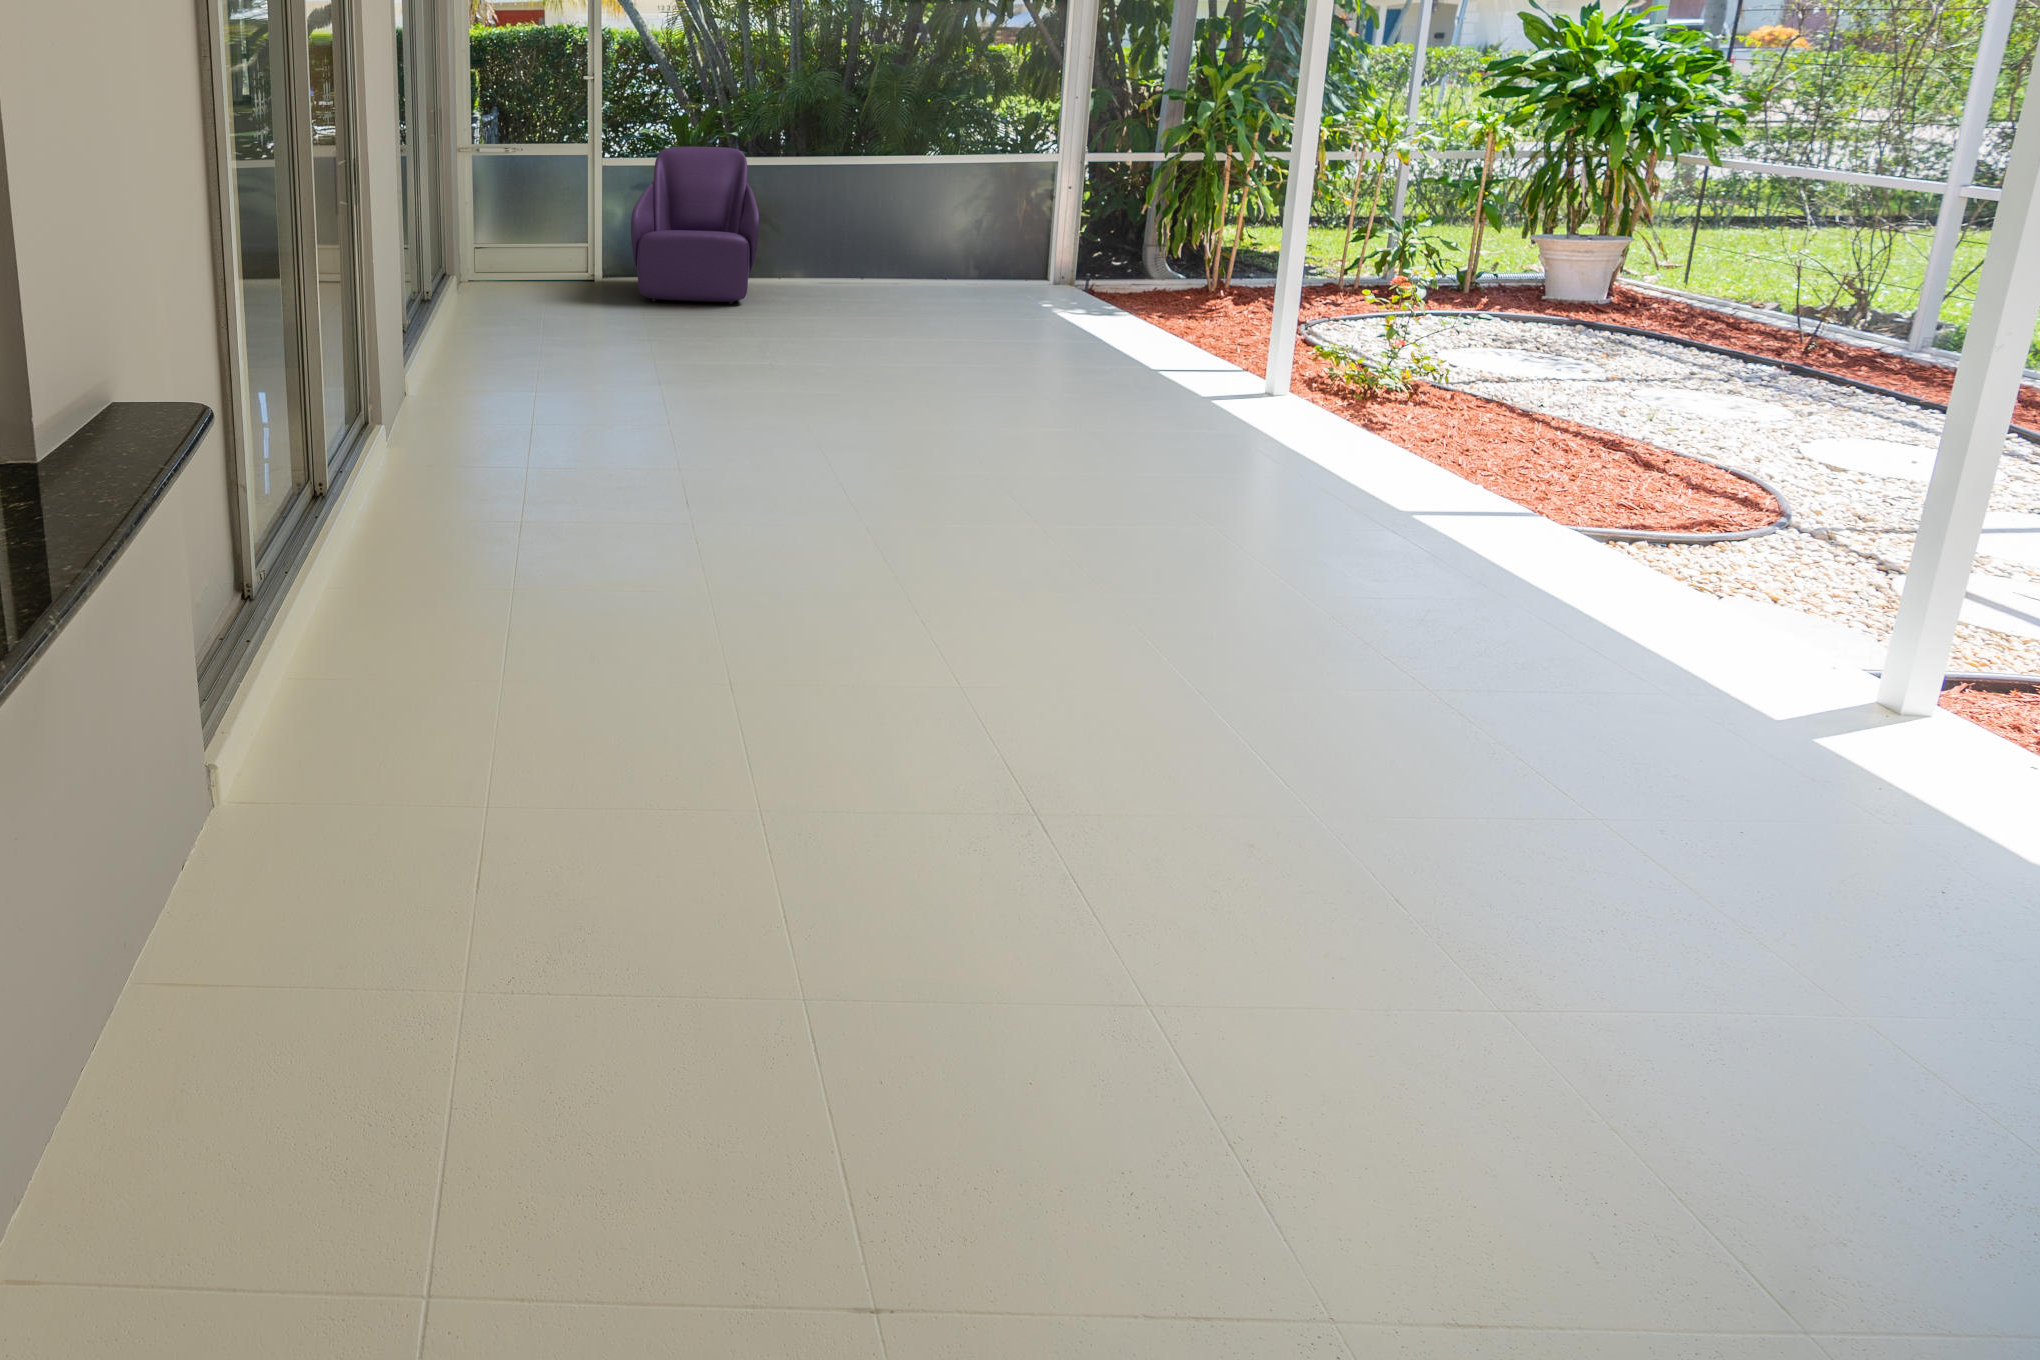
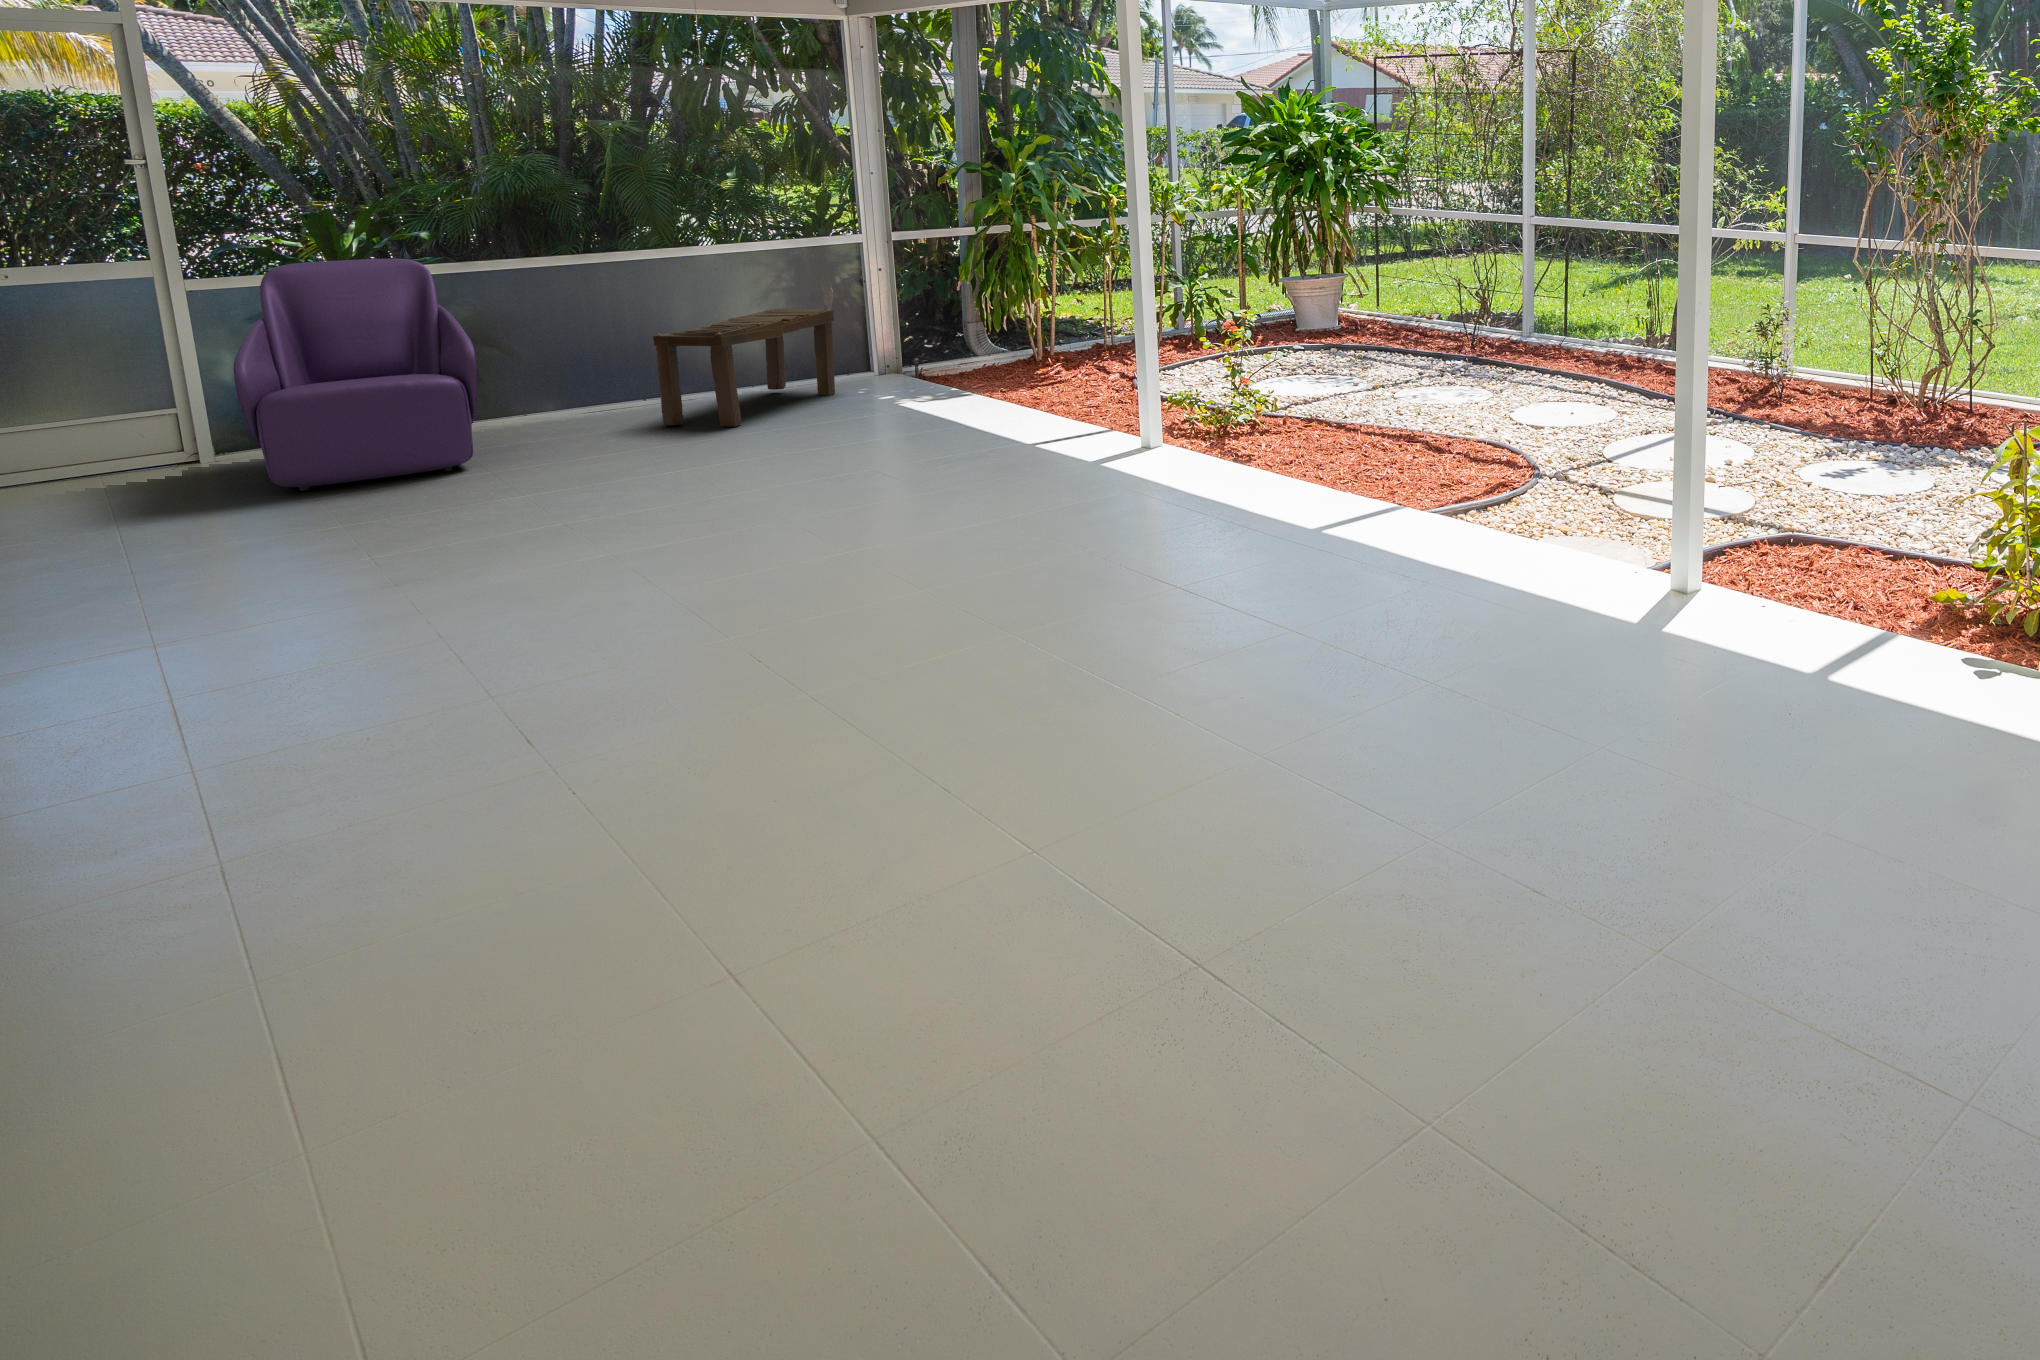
bench: none [872,212,1020,306] -> present [653,309,835,427]

